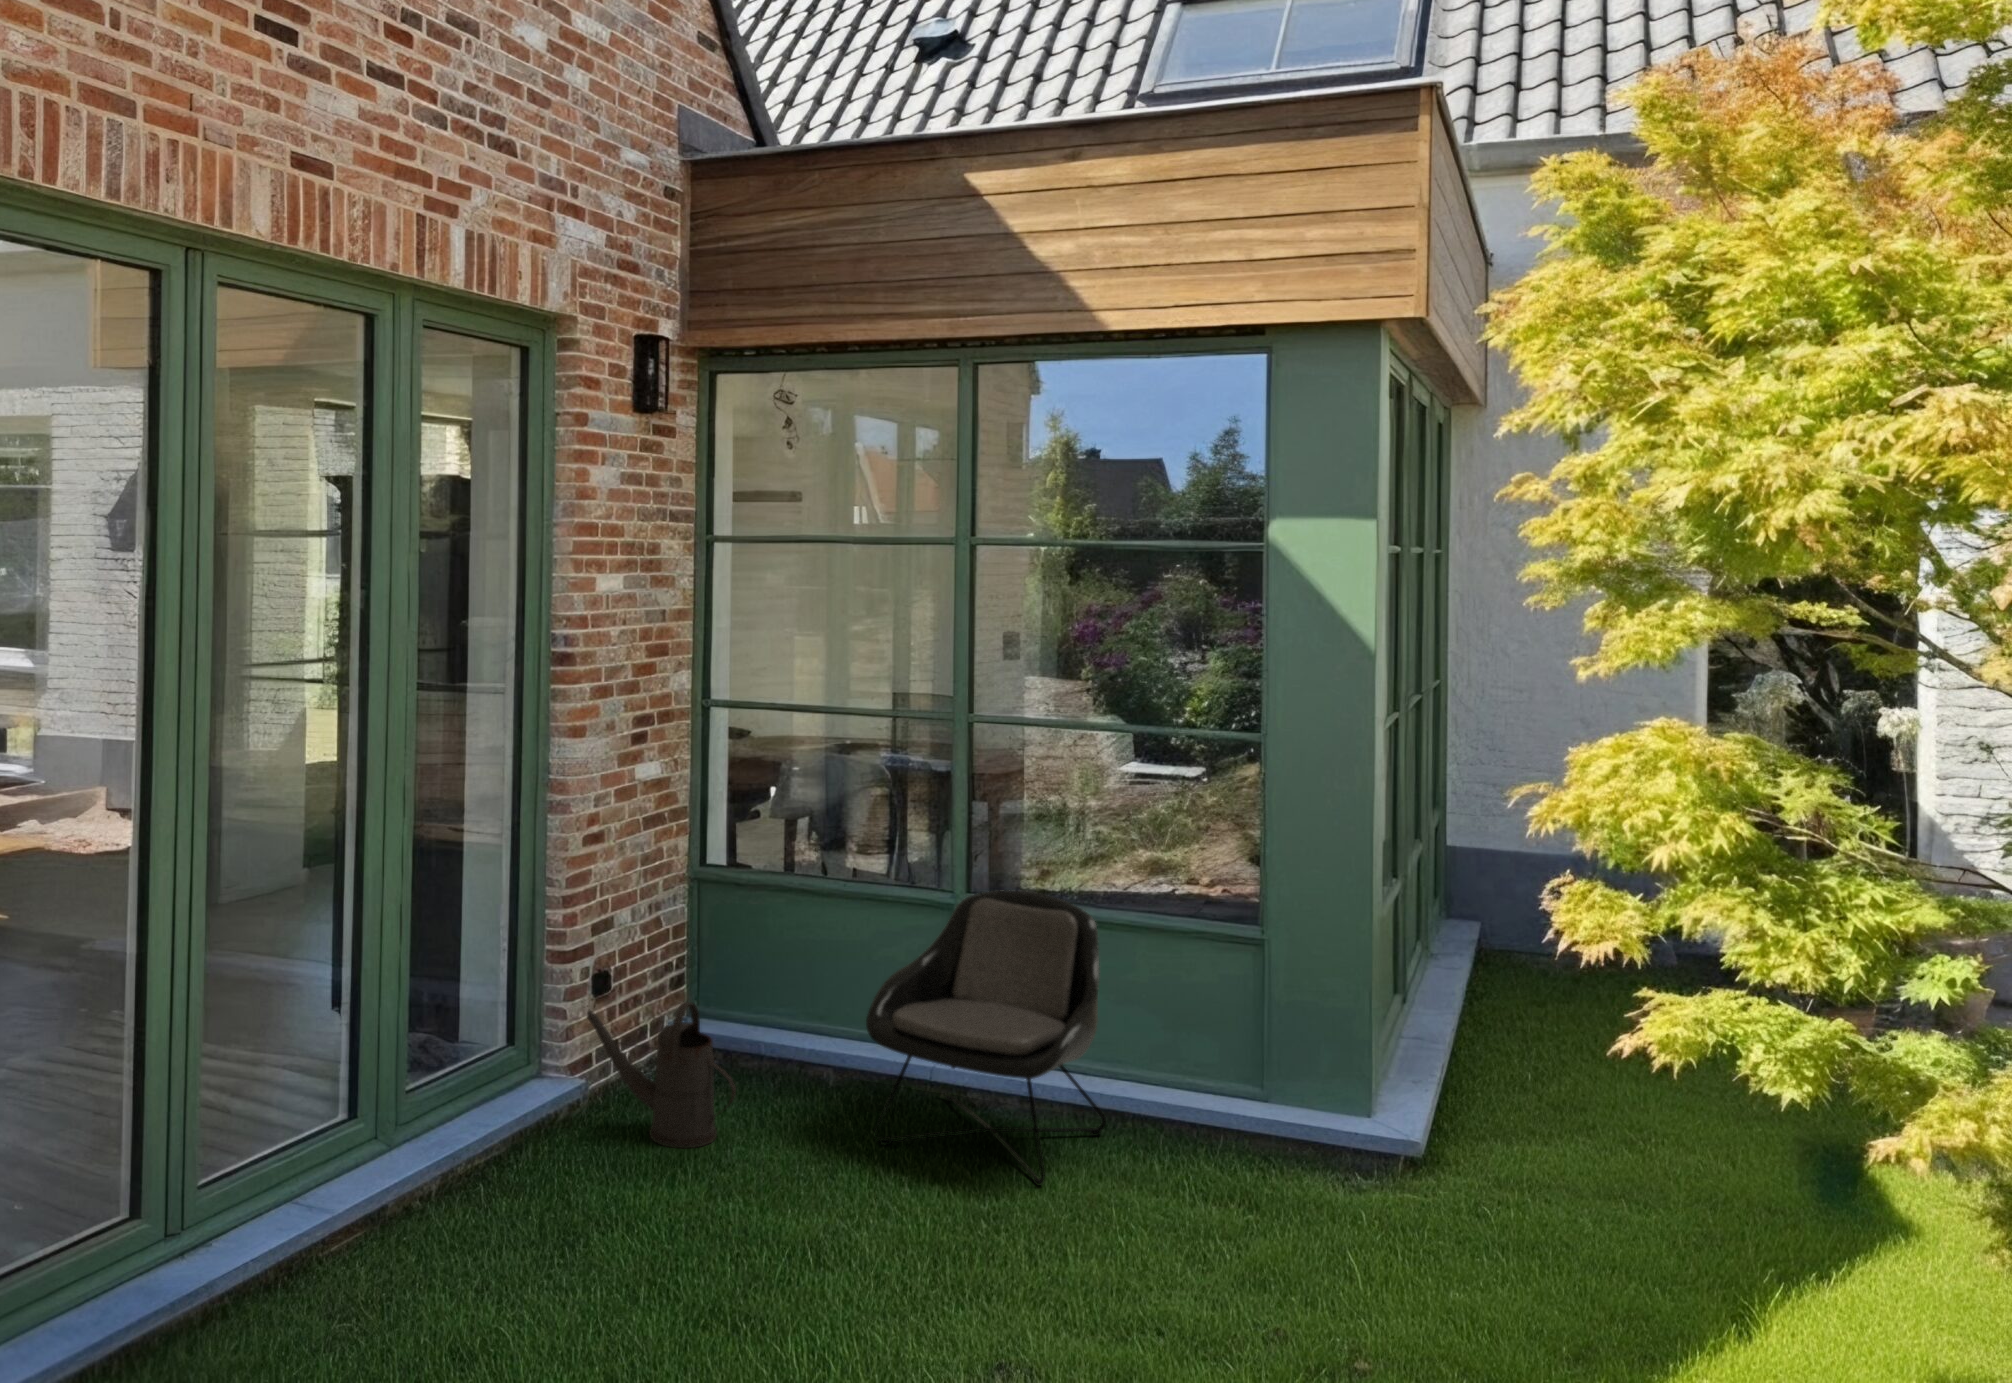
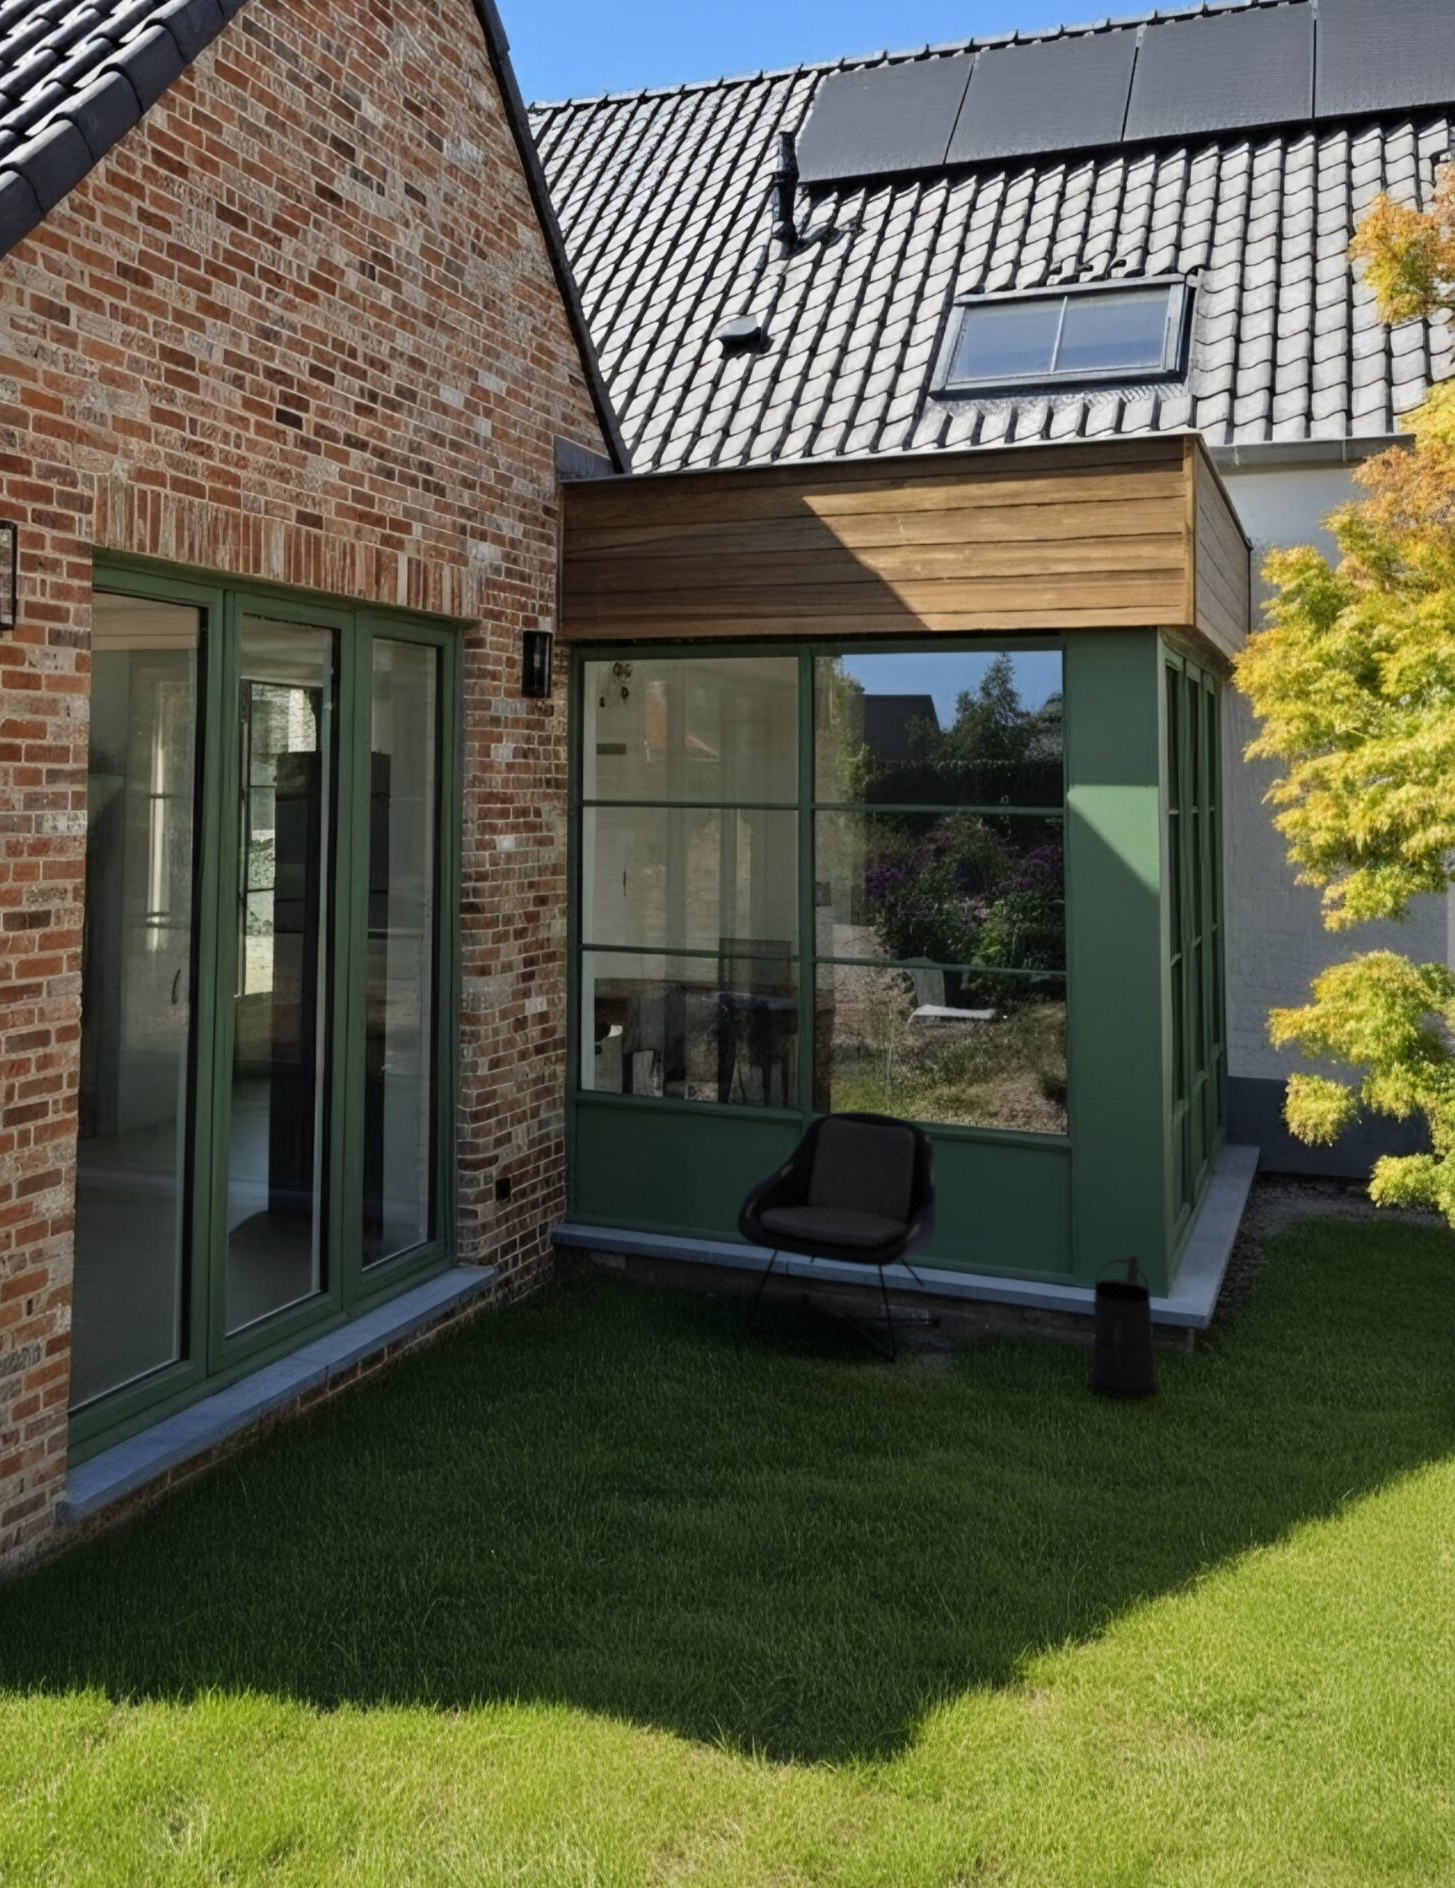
watering can: present [587,1001,736,1148] -> present [1090,1255,1158,1398]

